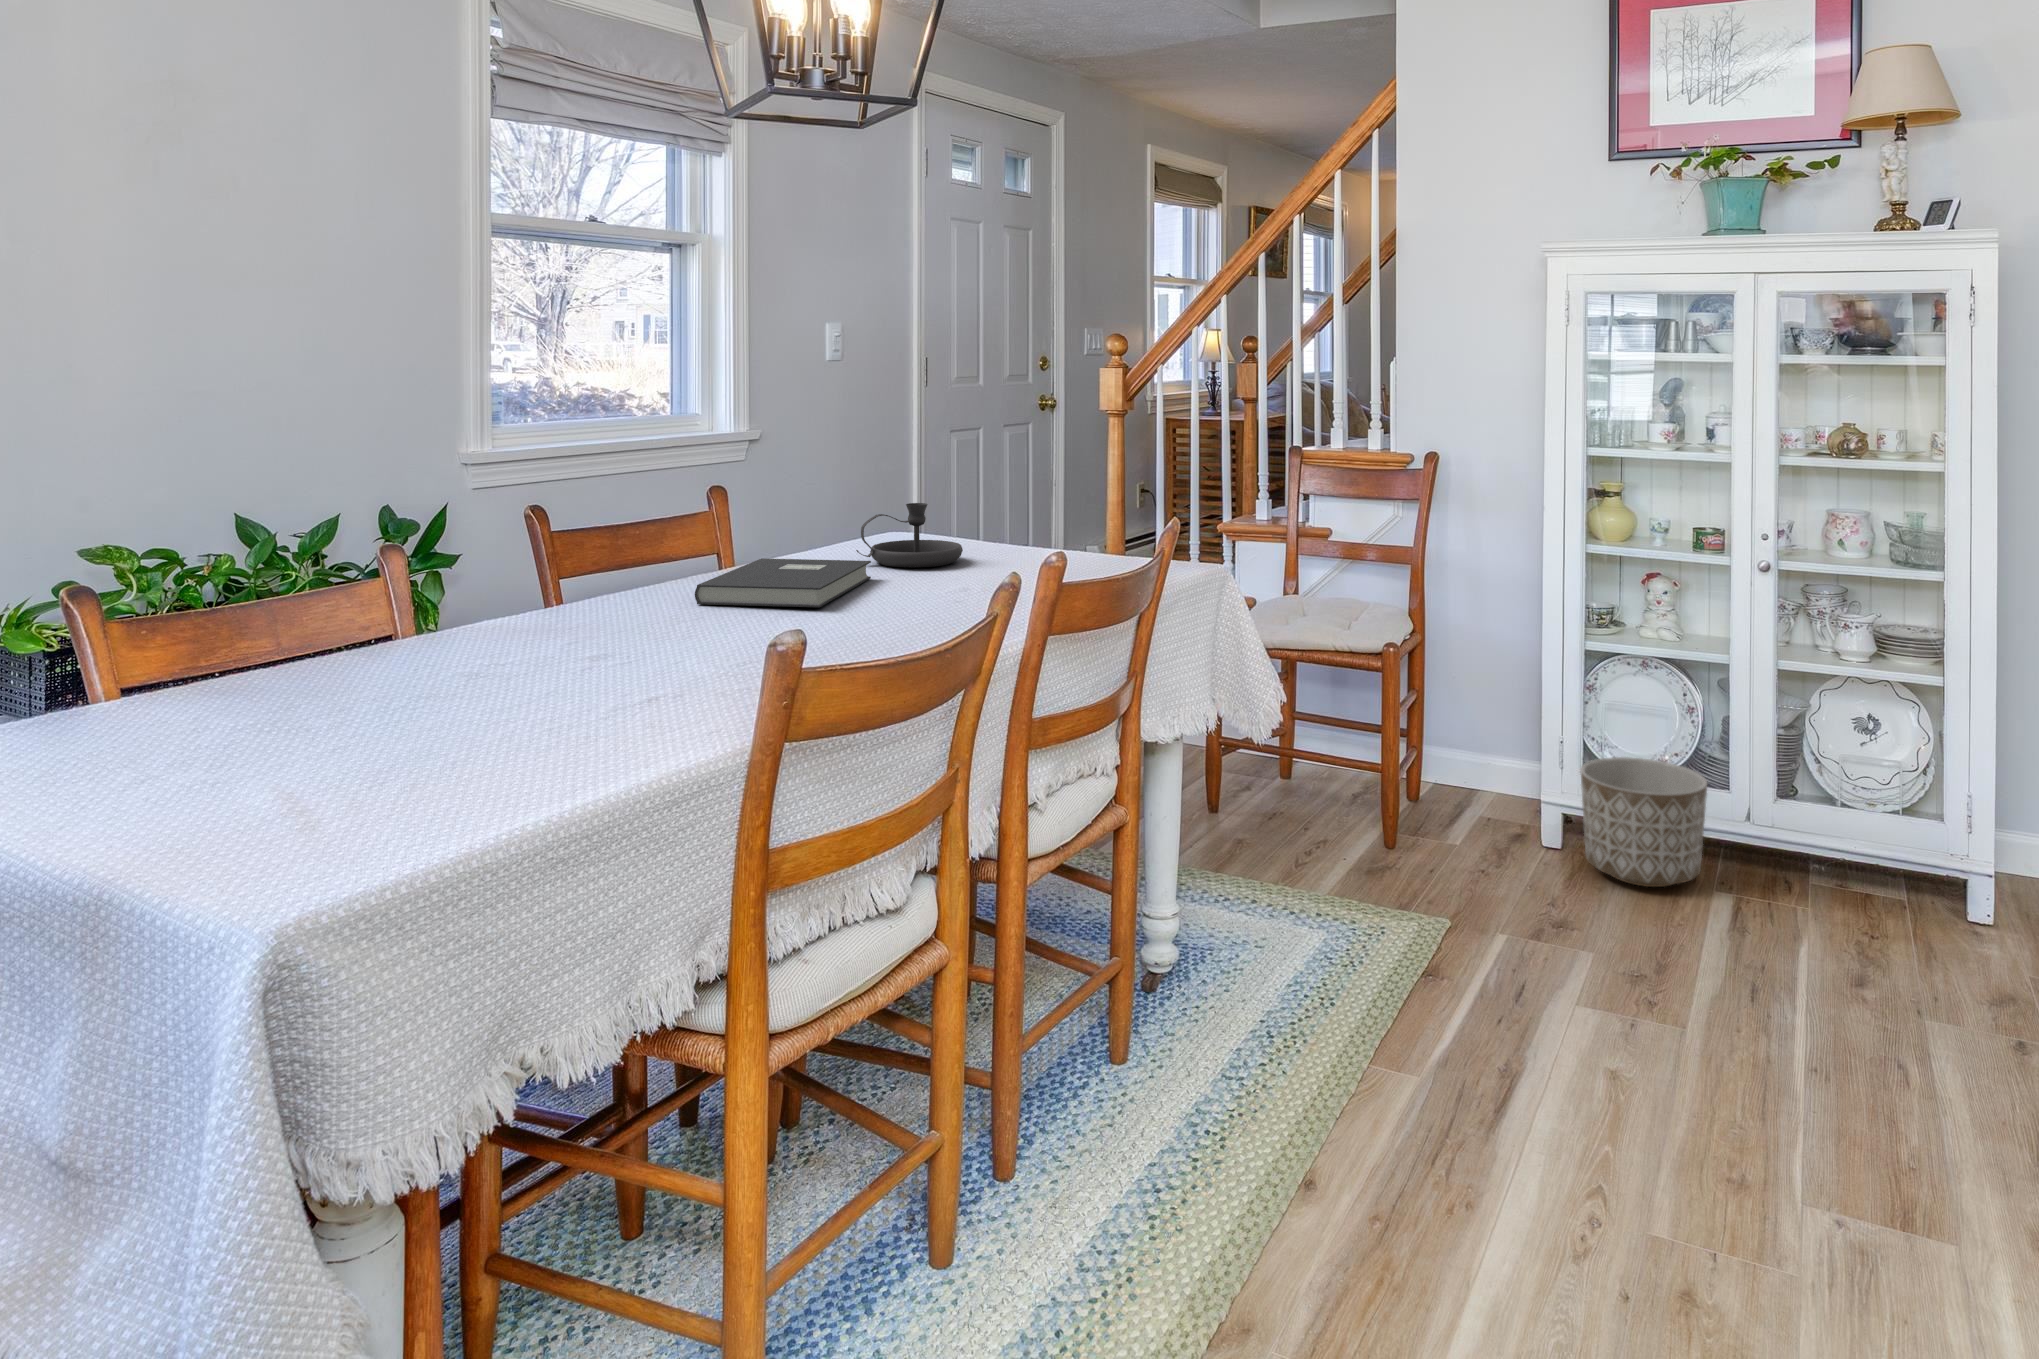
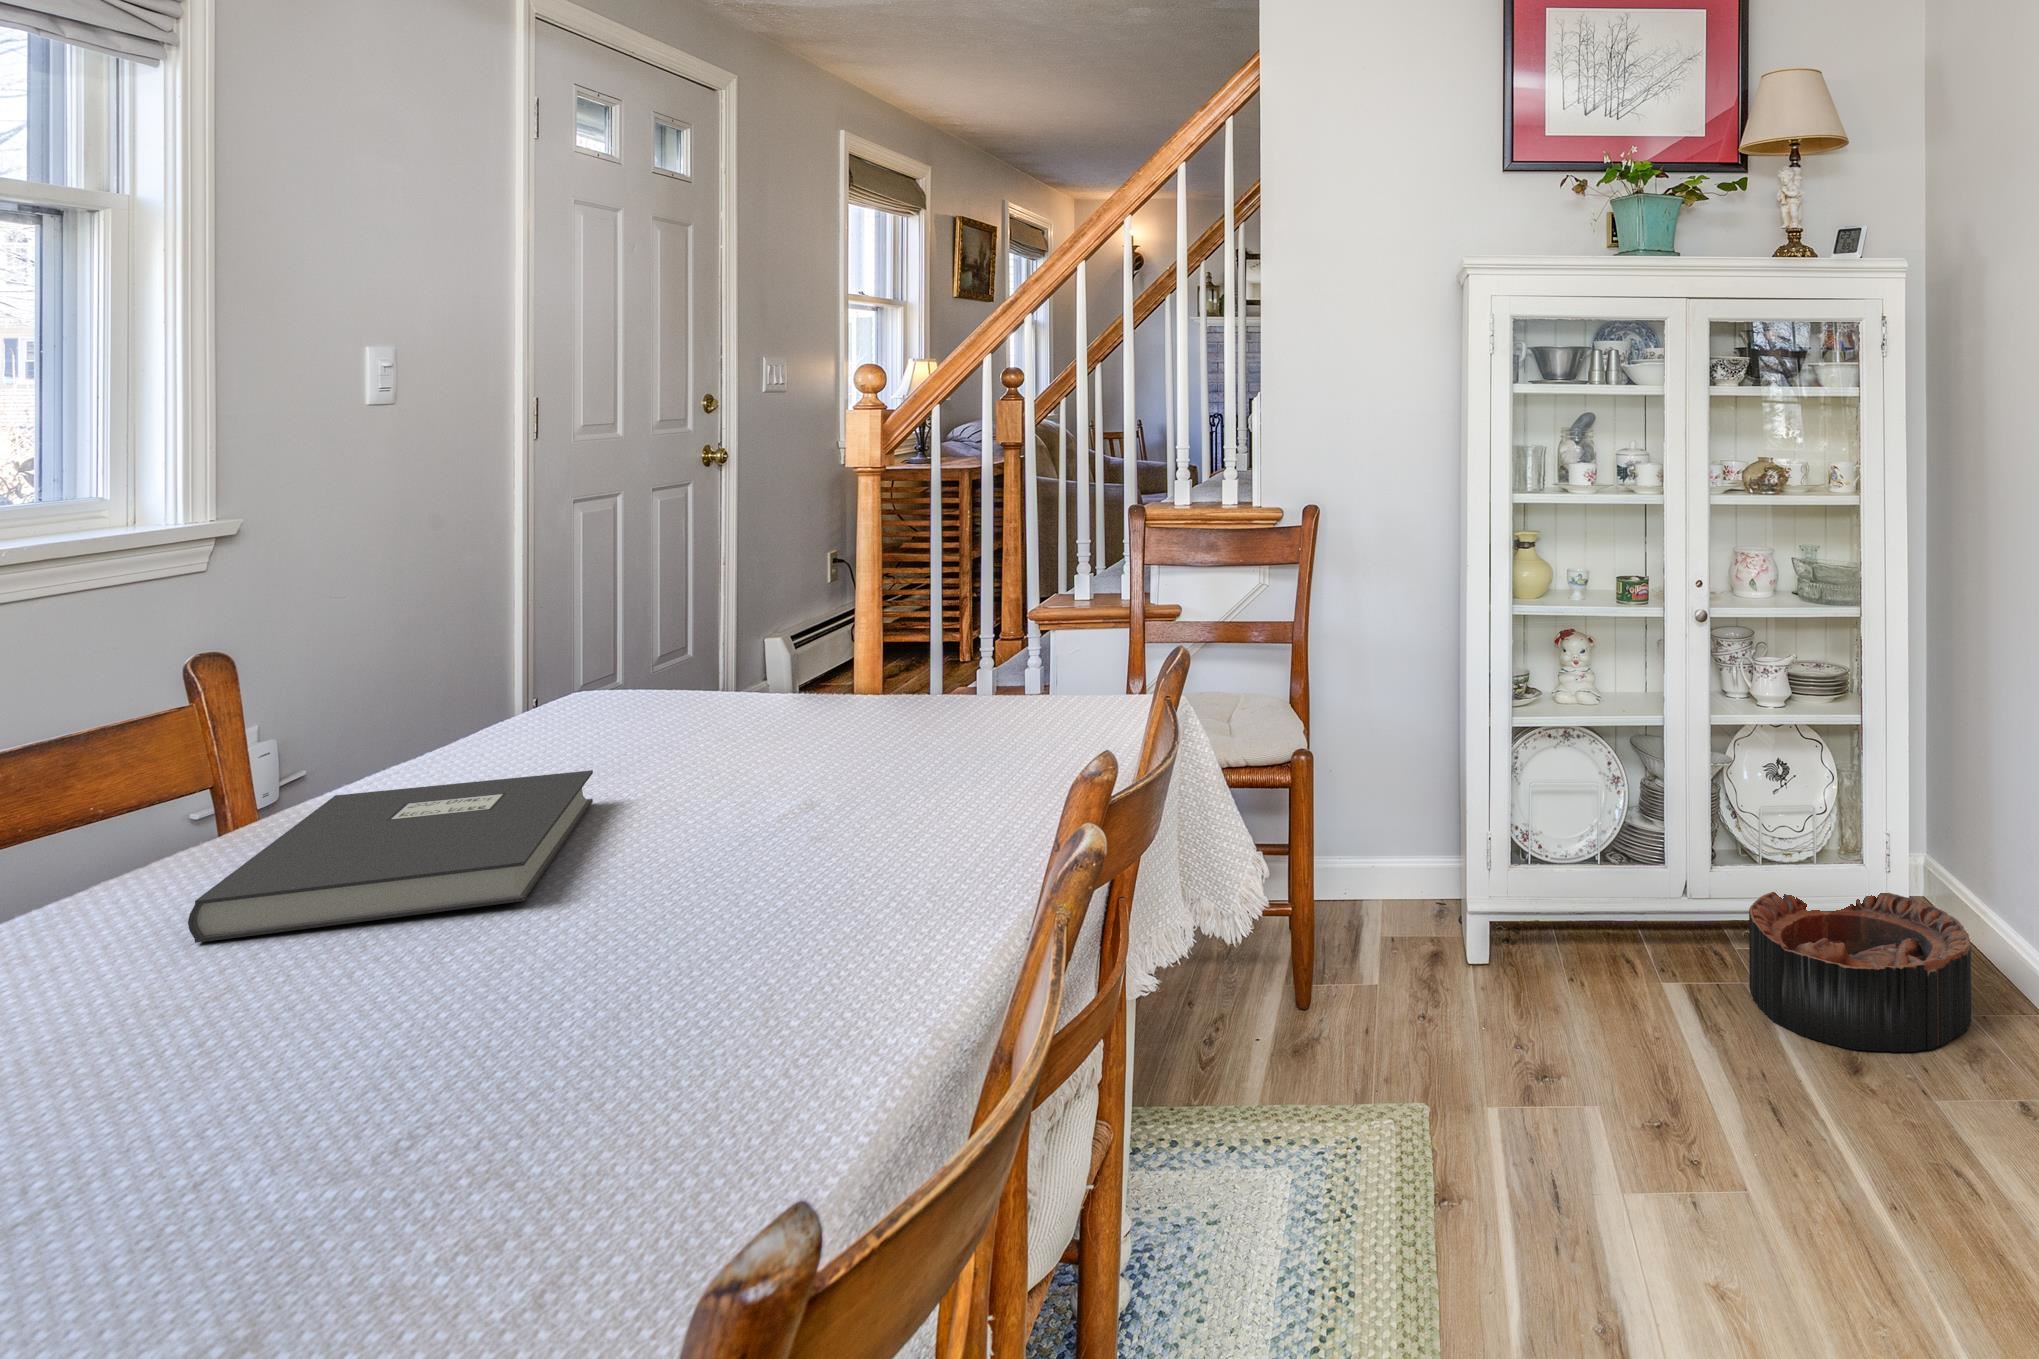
candlestick: present [856,503,963,568] -> none [542,647,750,768]
planter: present [1581,757,1707,887] -> none [1521,843,1657,997]
basket: none [1792,830,2023,985] -> present [1749,892,1971,1052]

